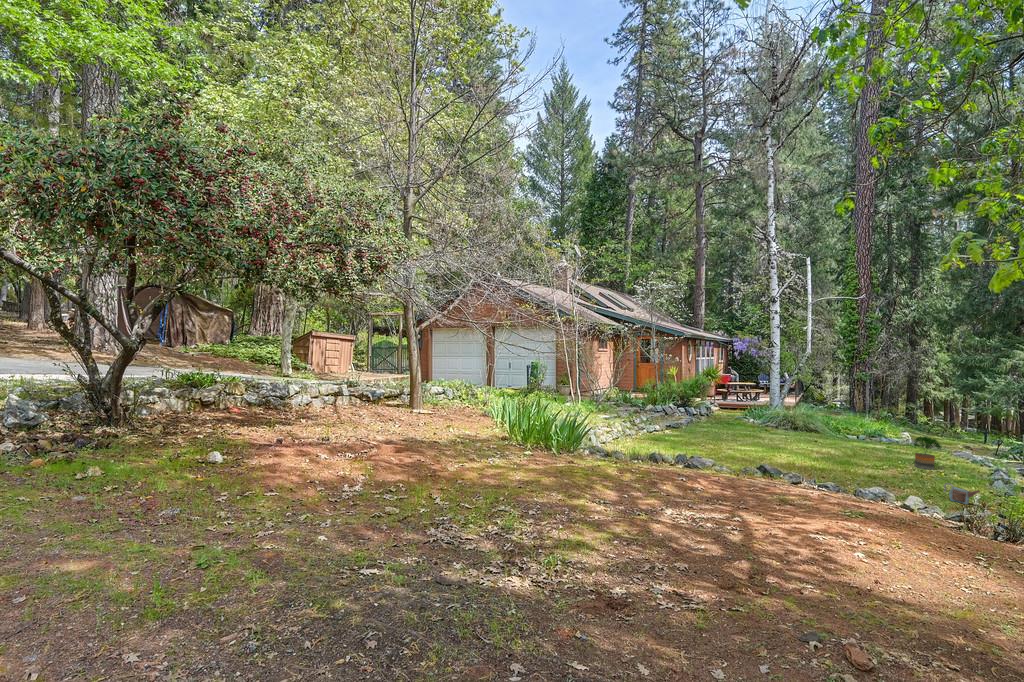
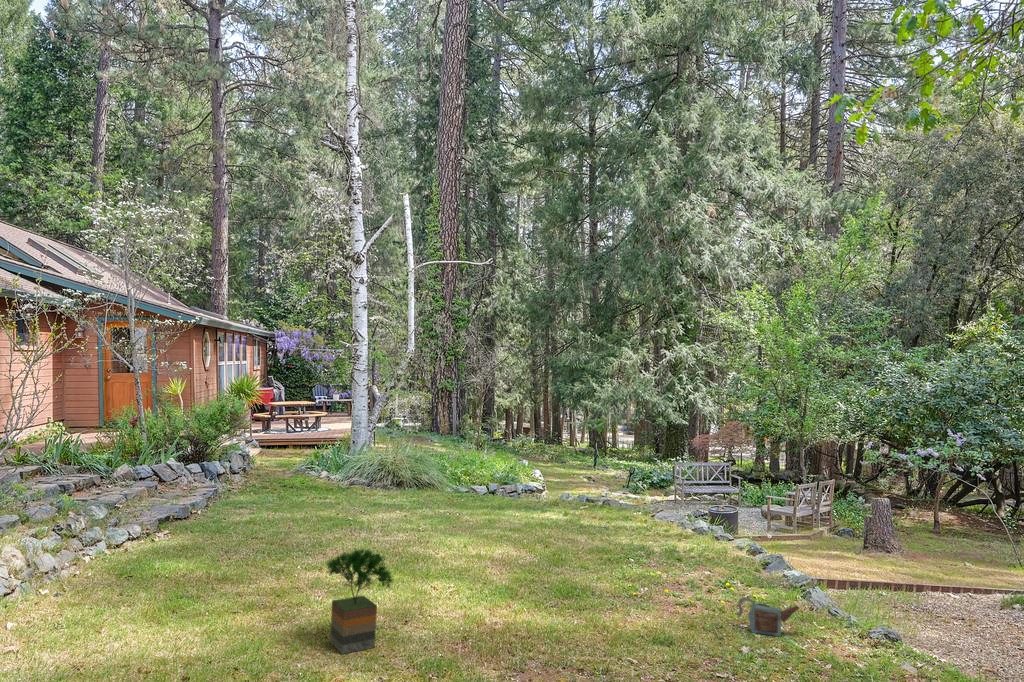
potted tree: present [914,436,942,470] -> present [327,550,393,654]

